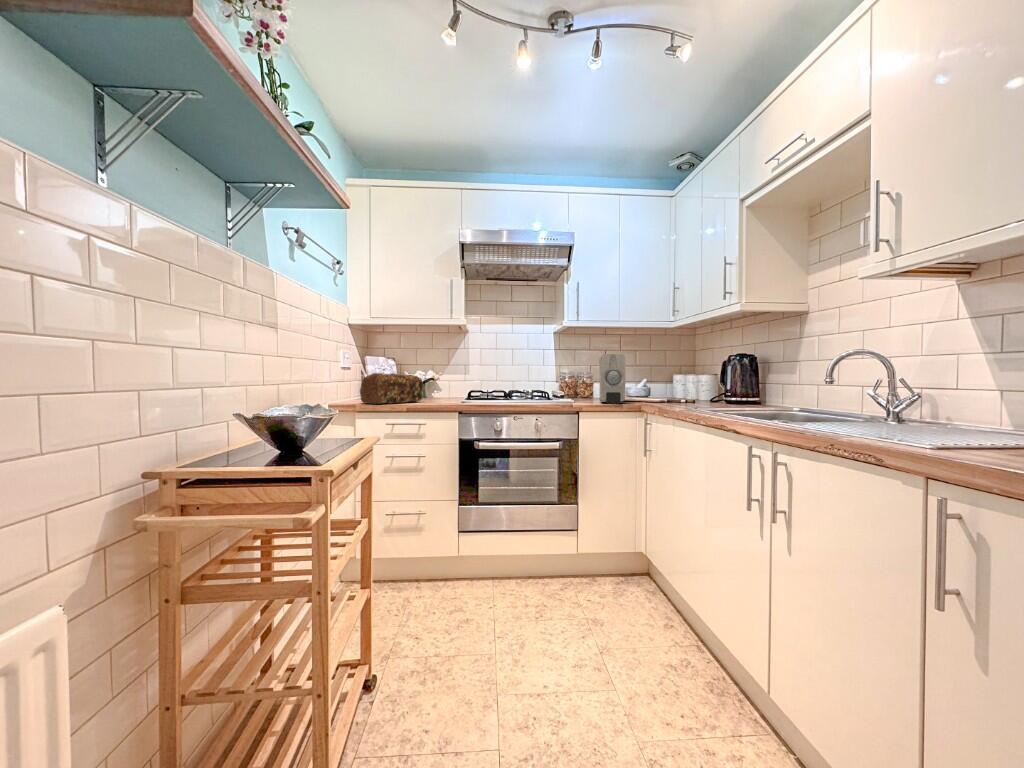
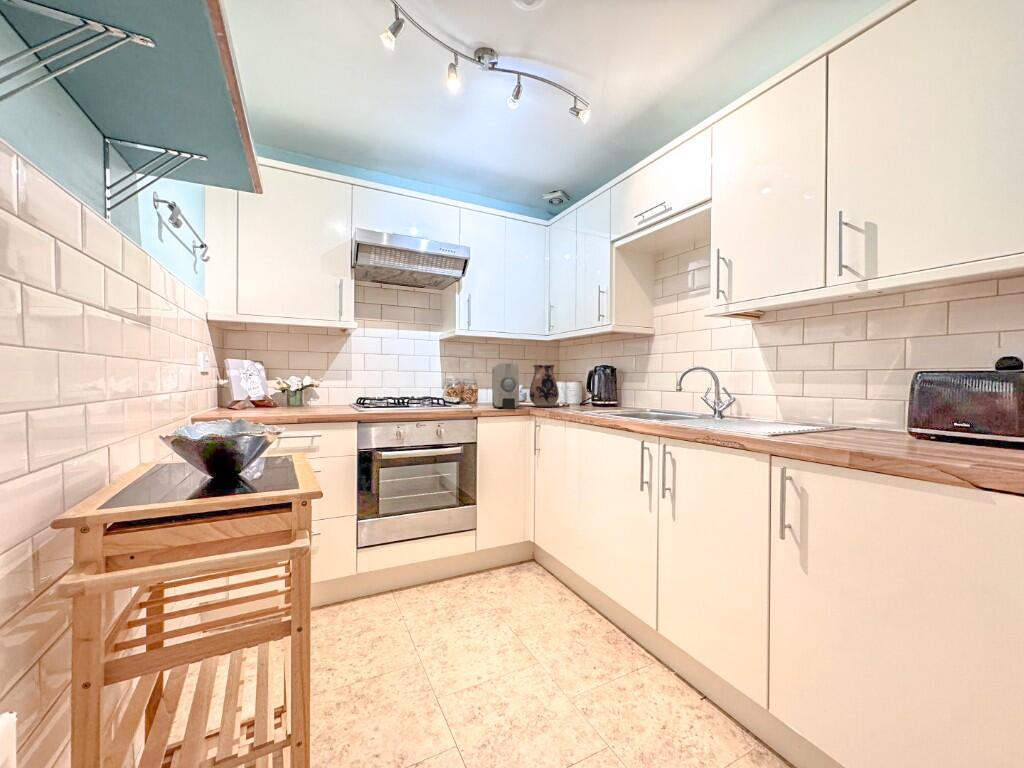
ceramic pitcher: none [643,355,678,402] -> present [529,365,559,407]
bread loaf: present [360,373,423,405] -> none [238,379,314,415]

